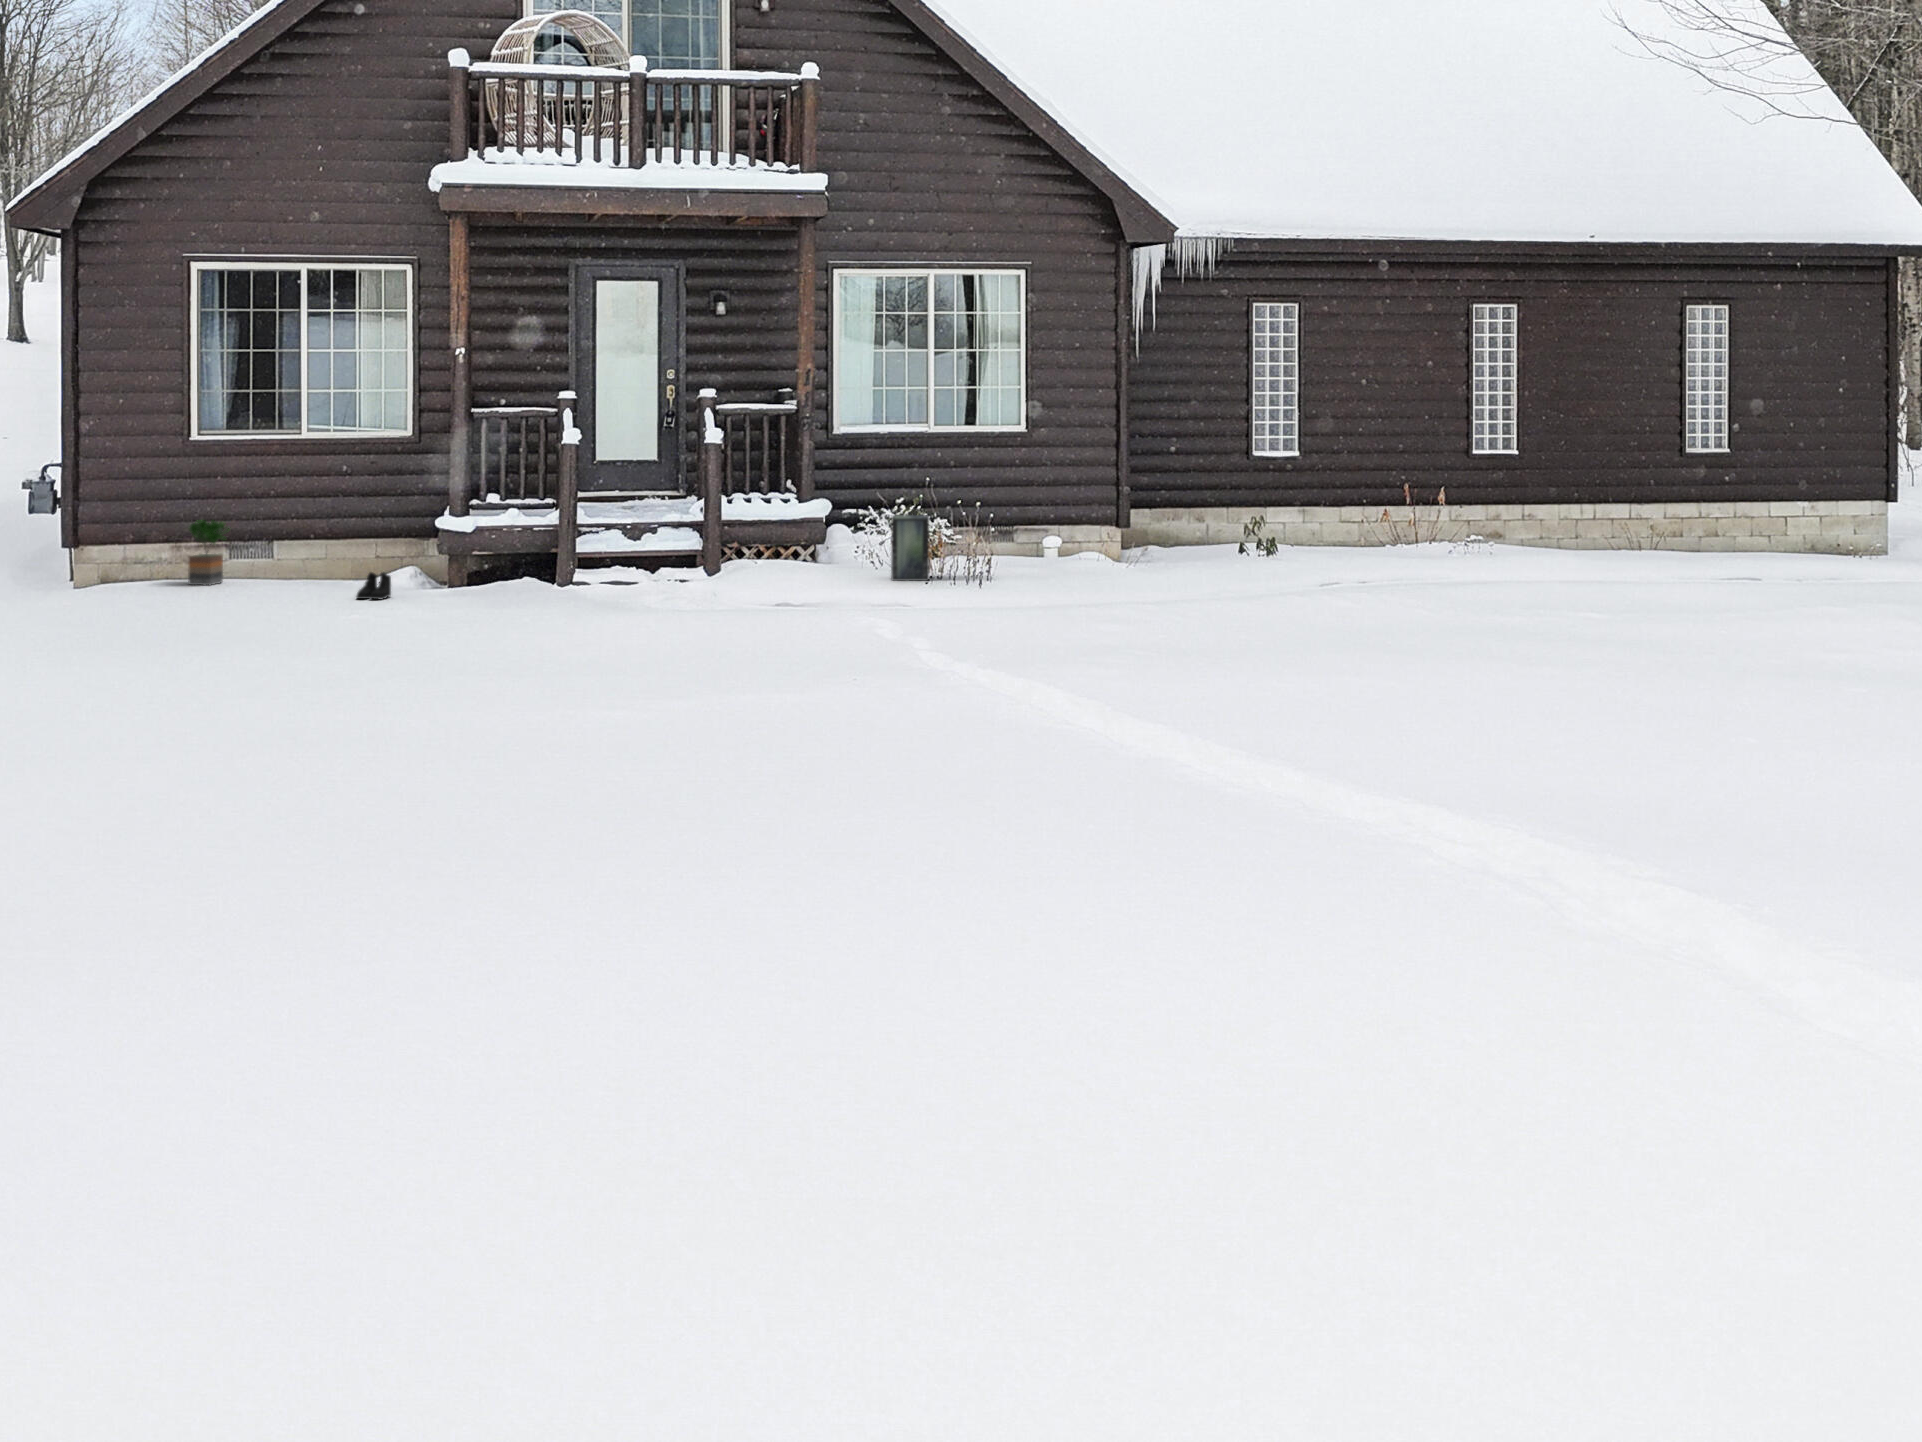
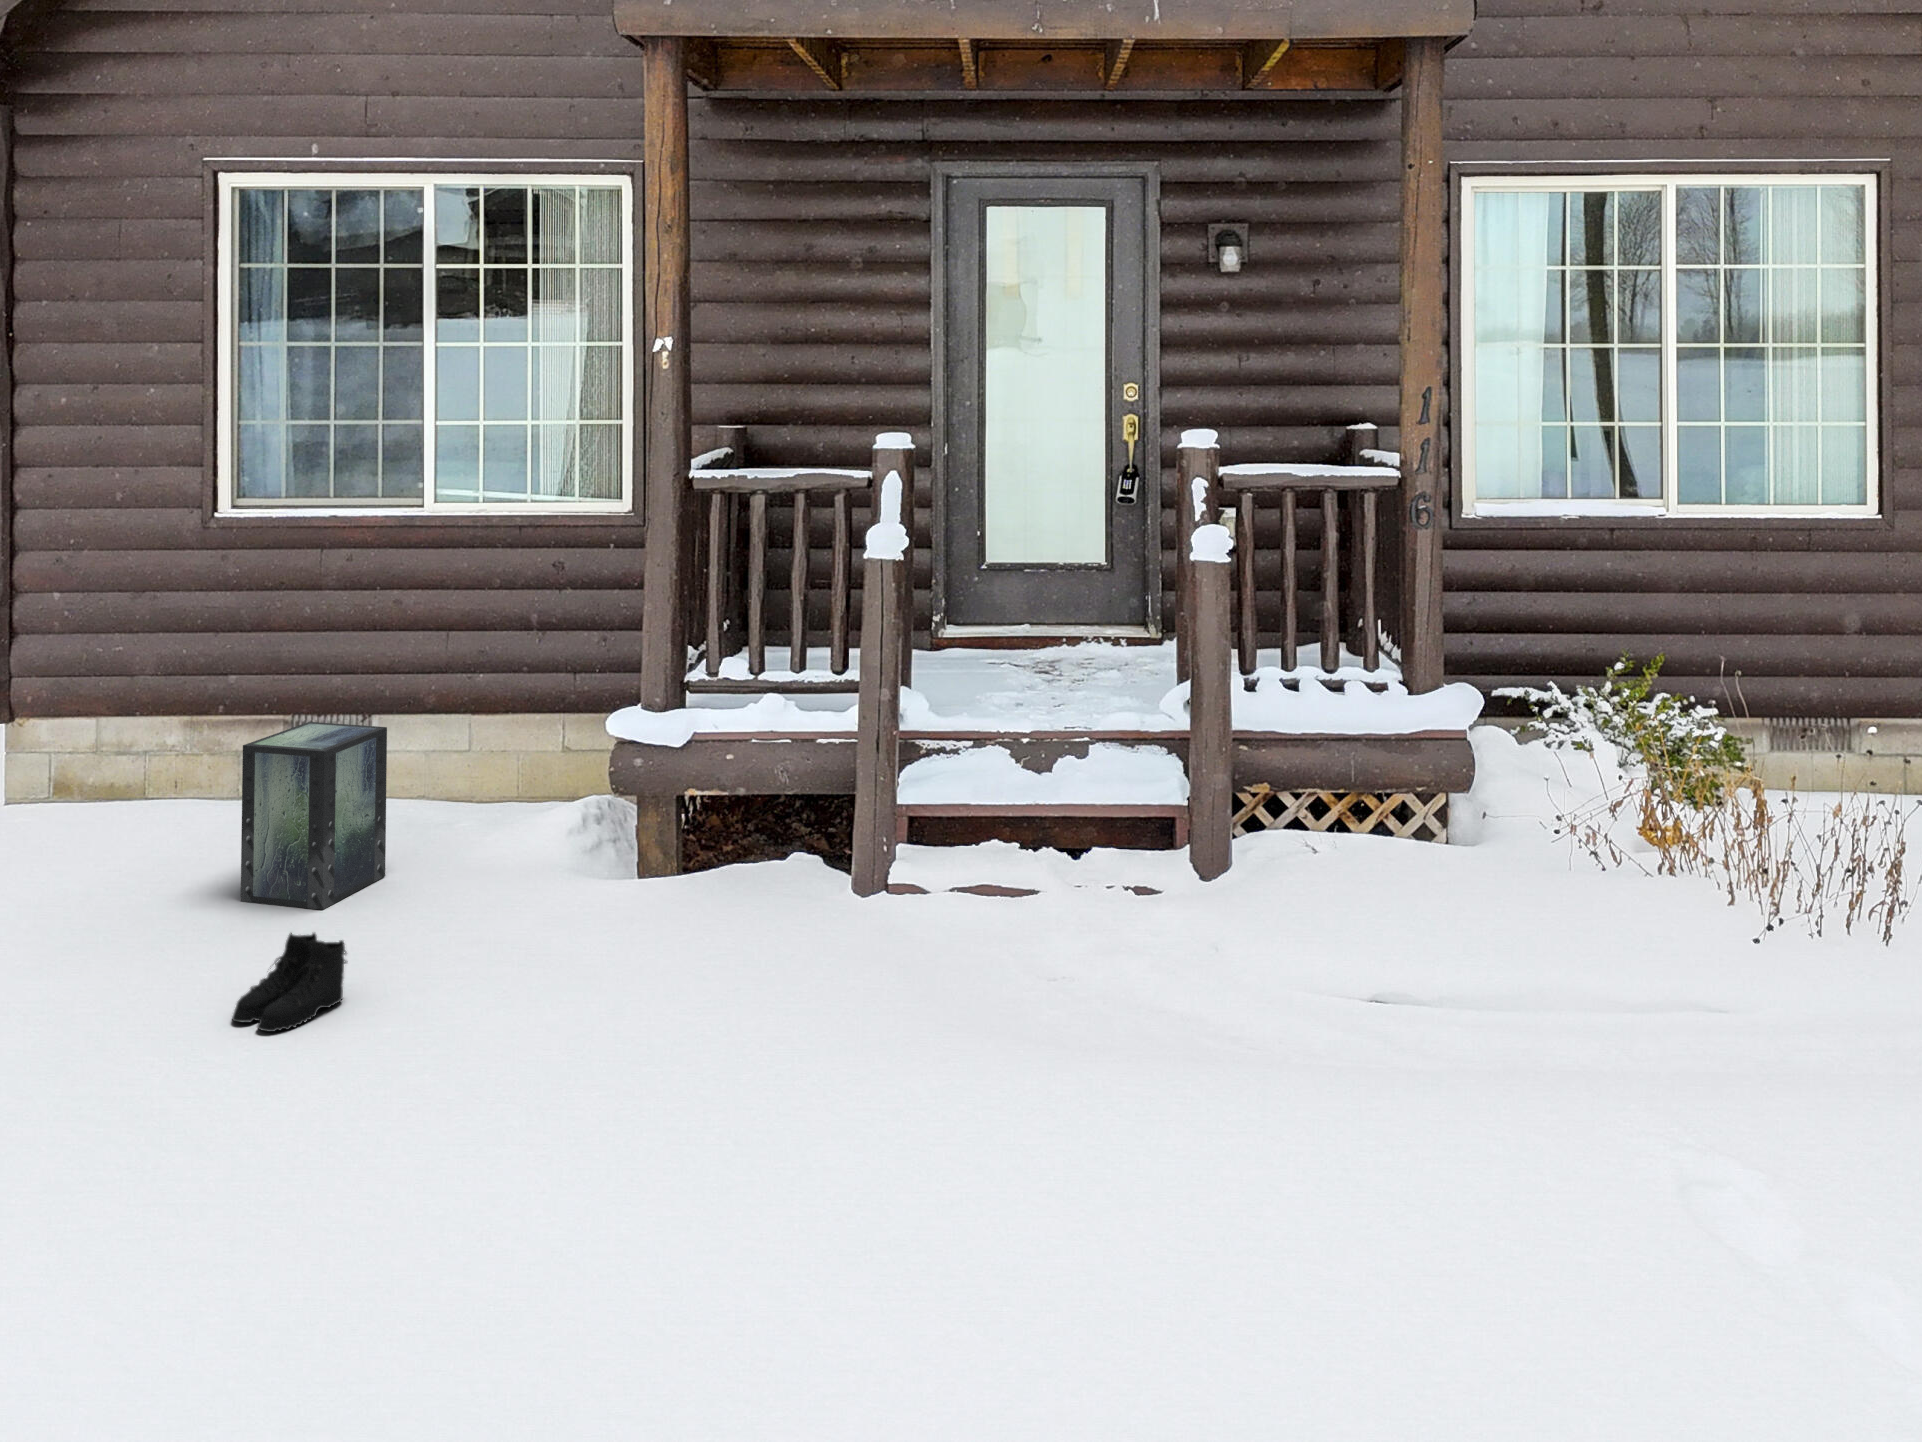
storage box: present [891,515,929,581] -> present [241,722,387,910]
potted tree: present [188,520,230,585] -> none [48,706,168,864]

